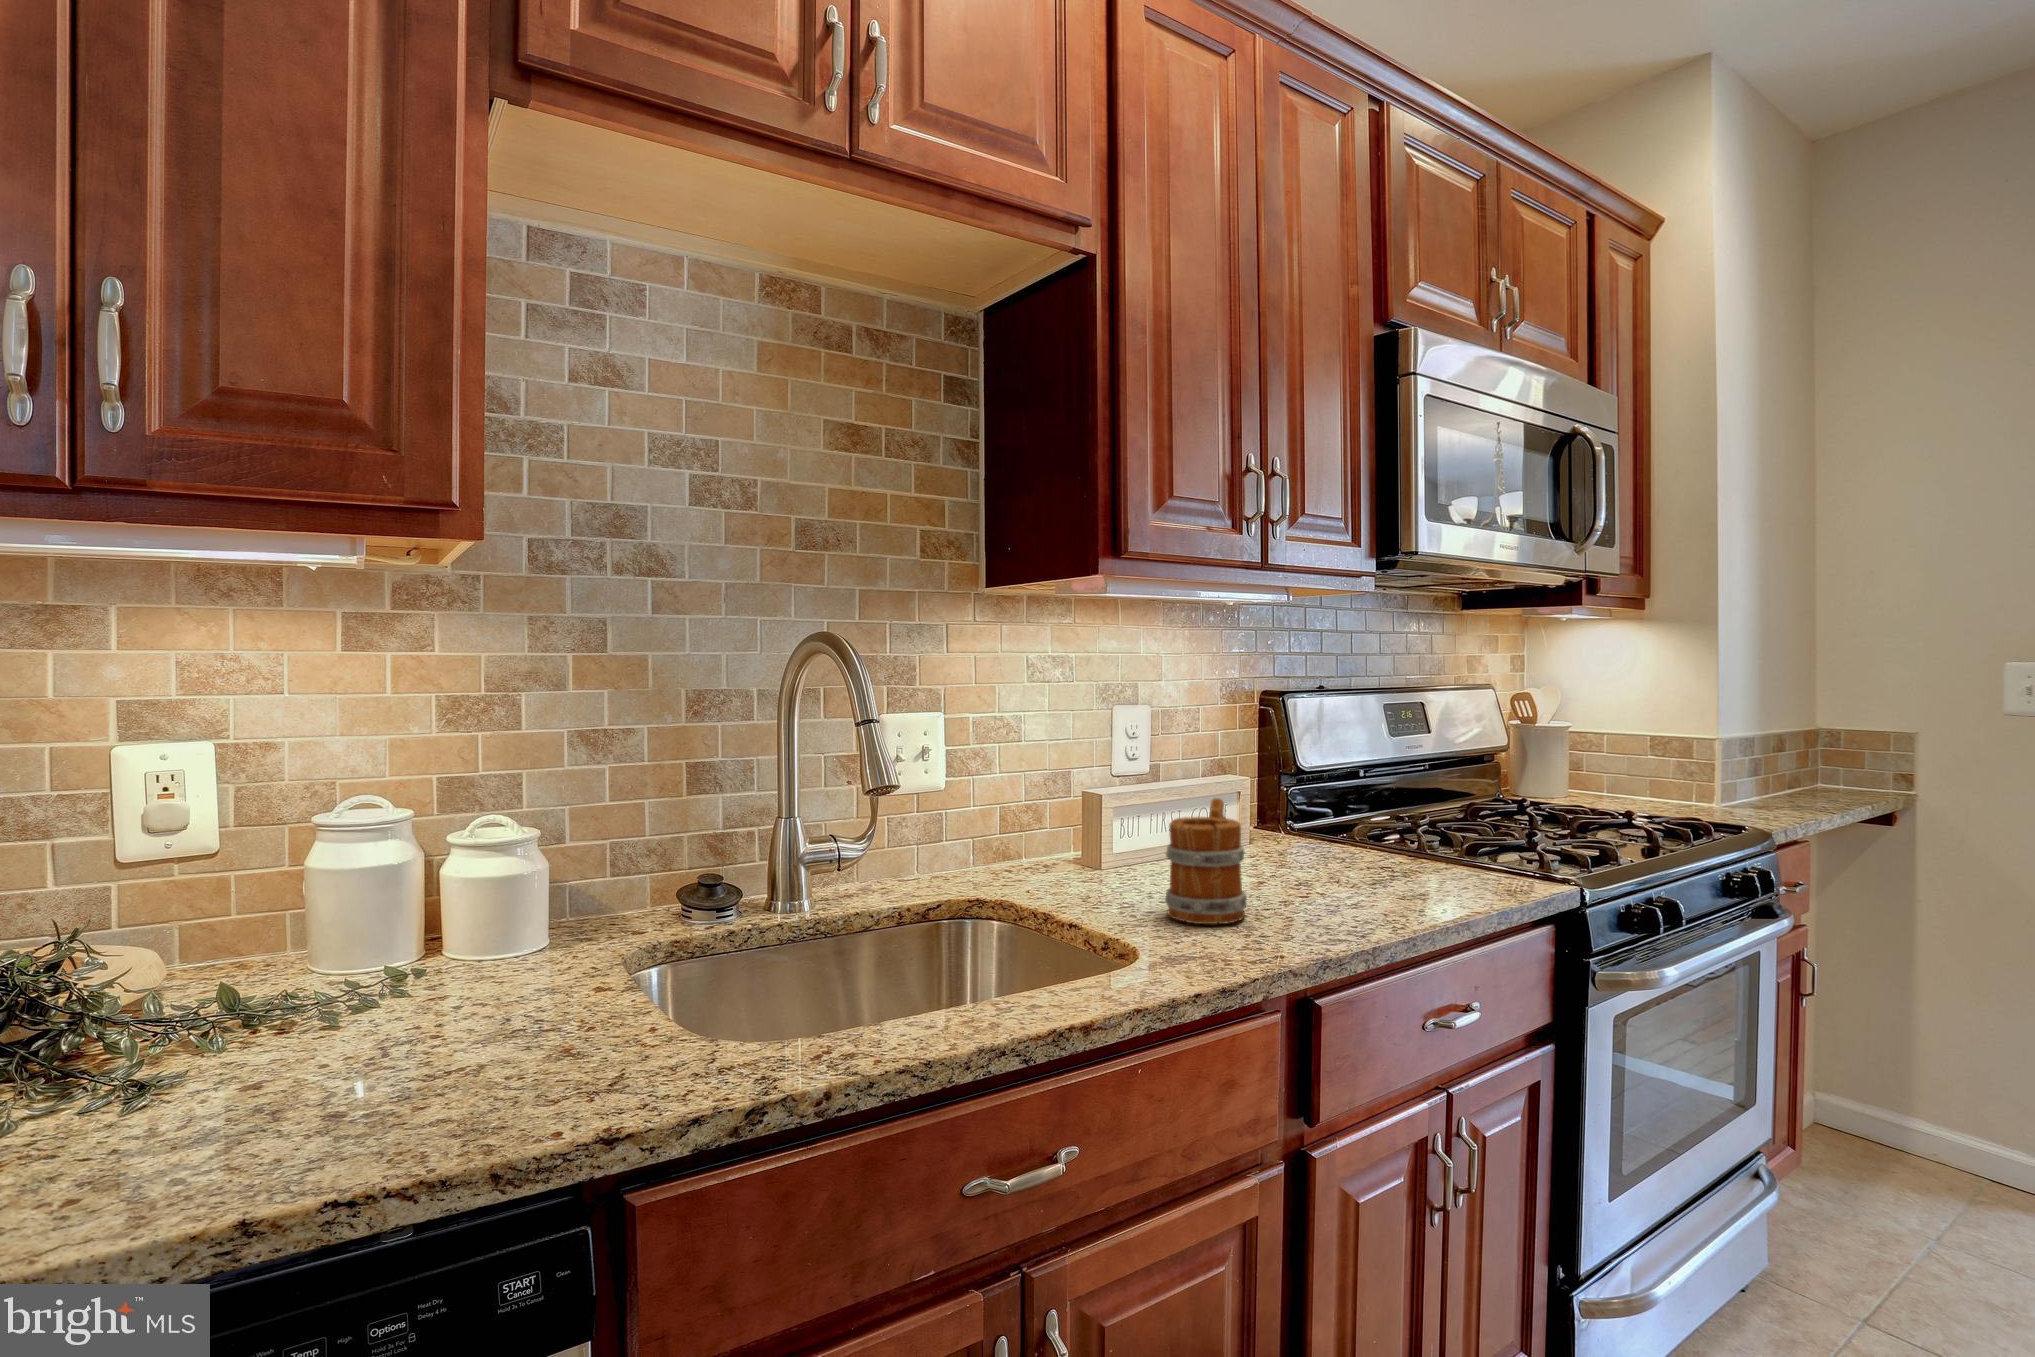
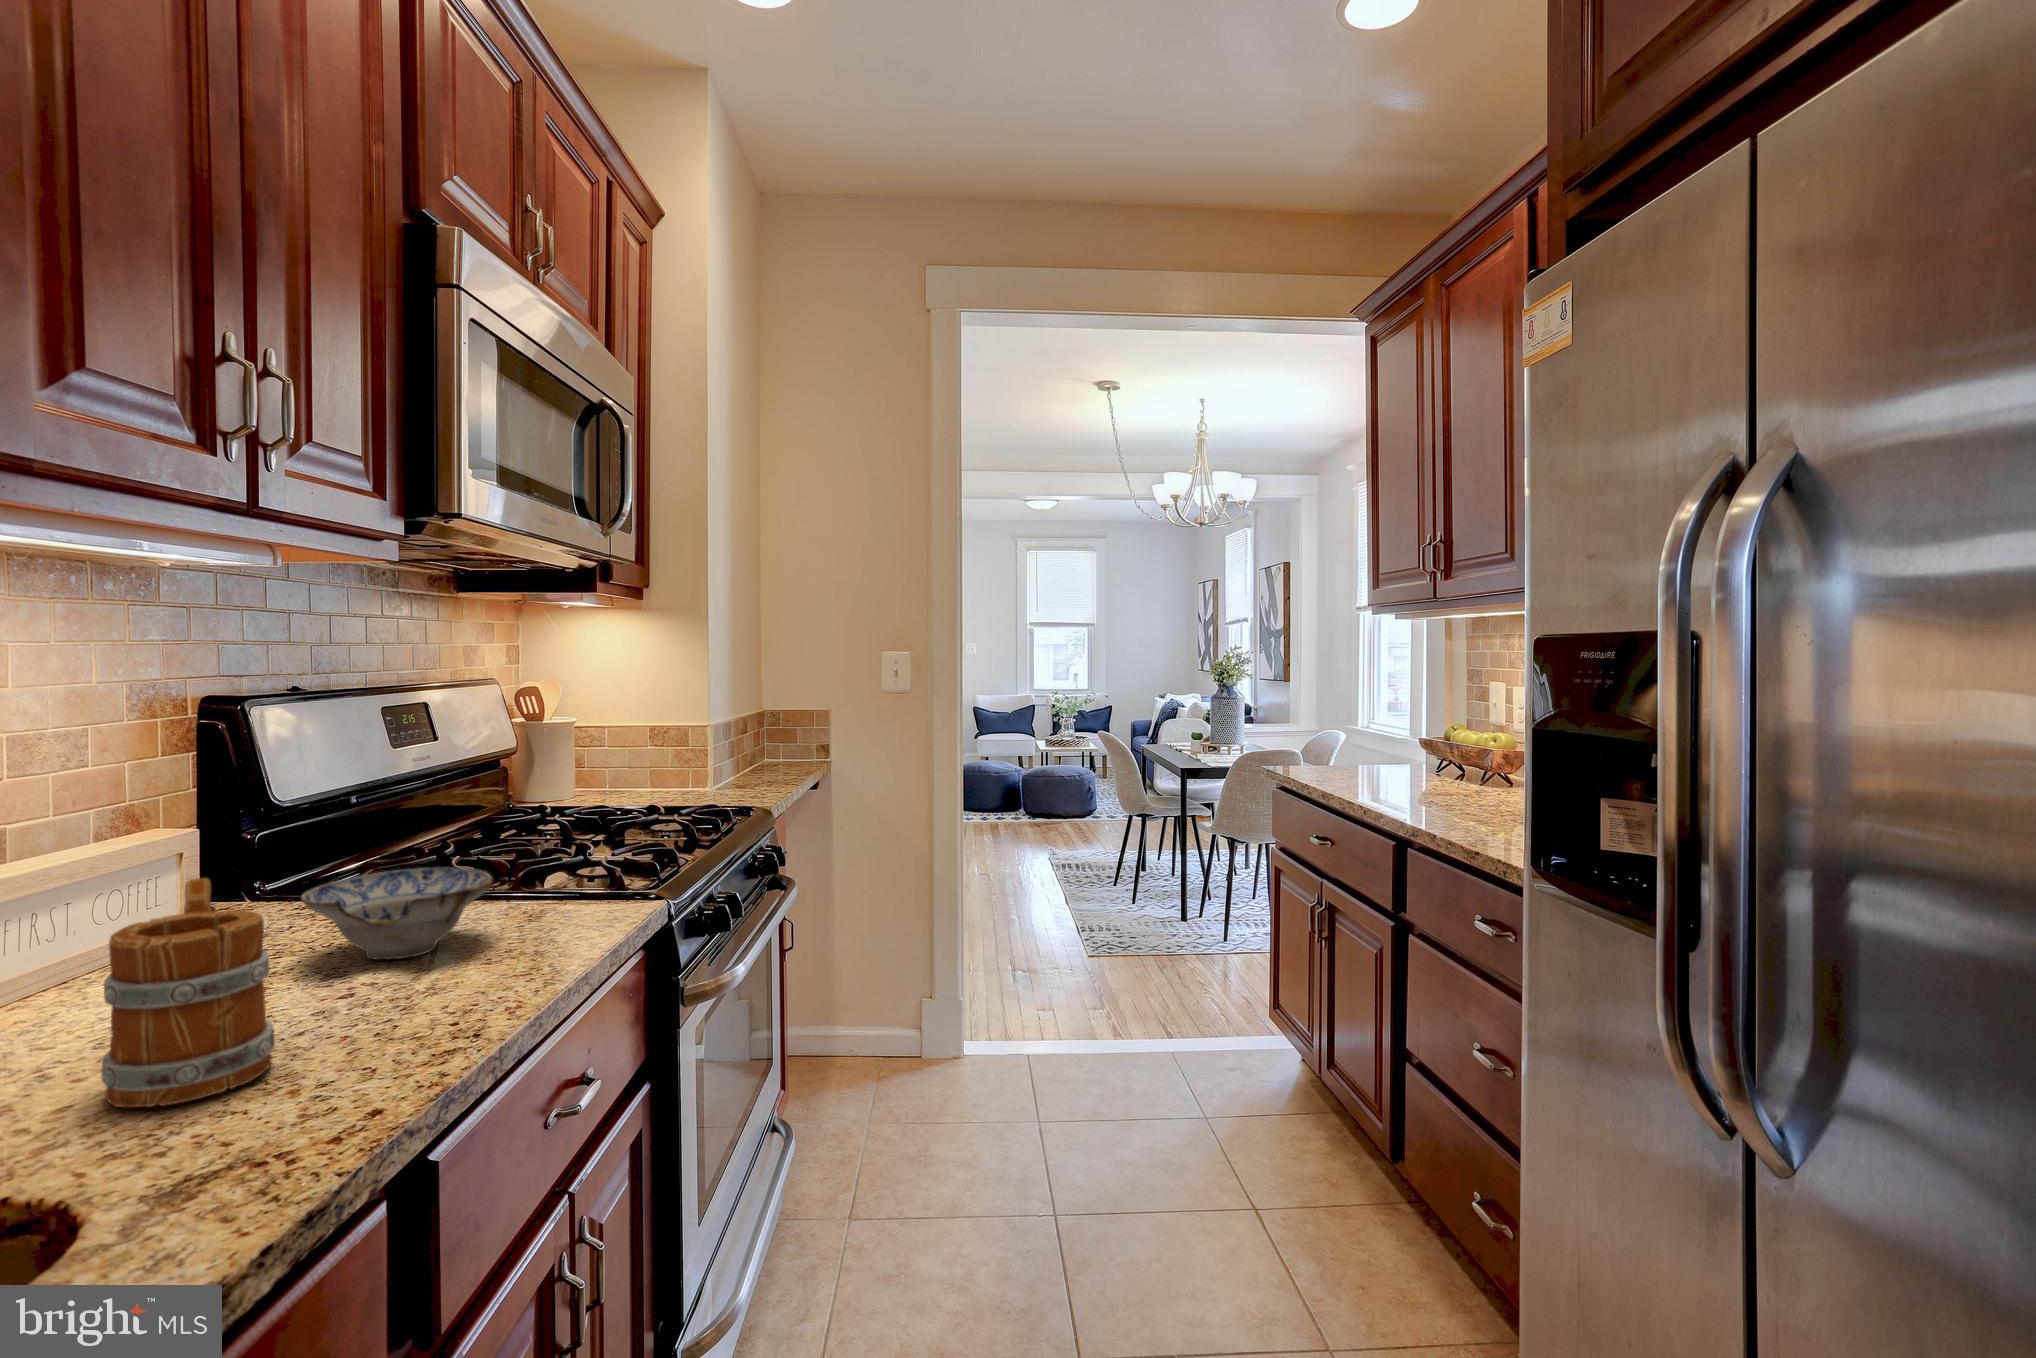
ceramic bowl: none [1289,822,1415,884] -> present [301,867,493,959]

